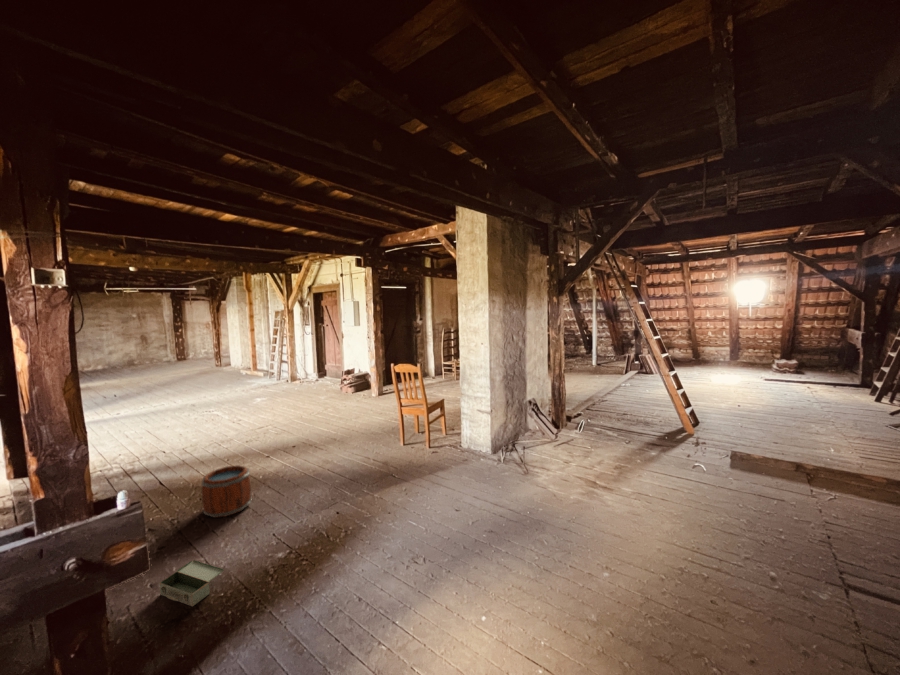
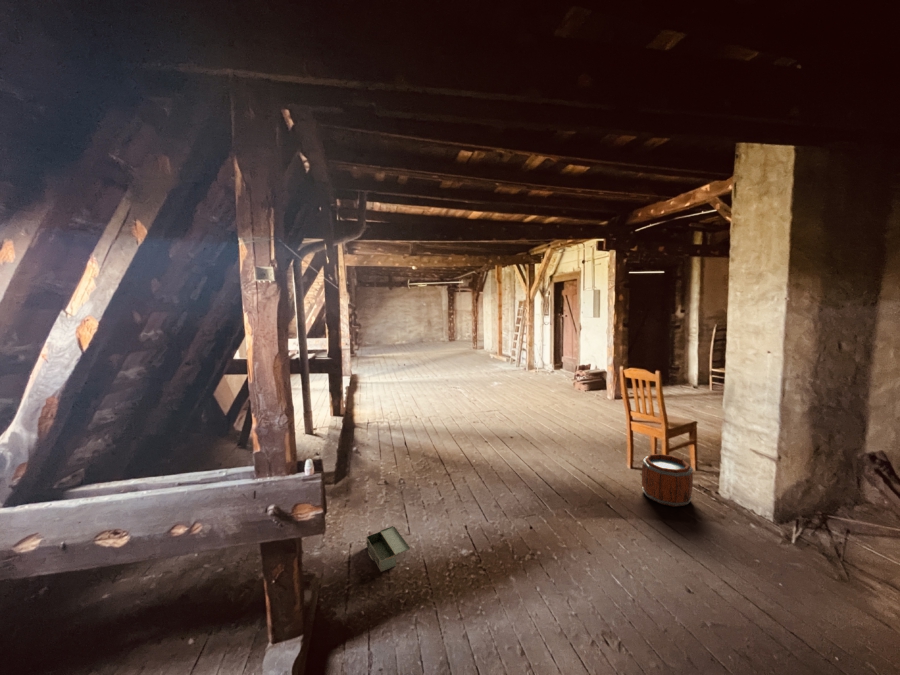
bucket: present [202,465,251,518] -> present [642,454,693,507]

